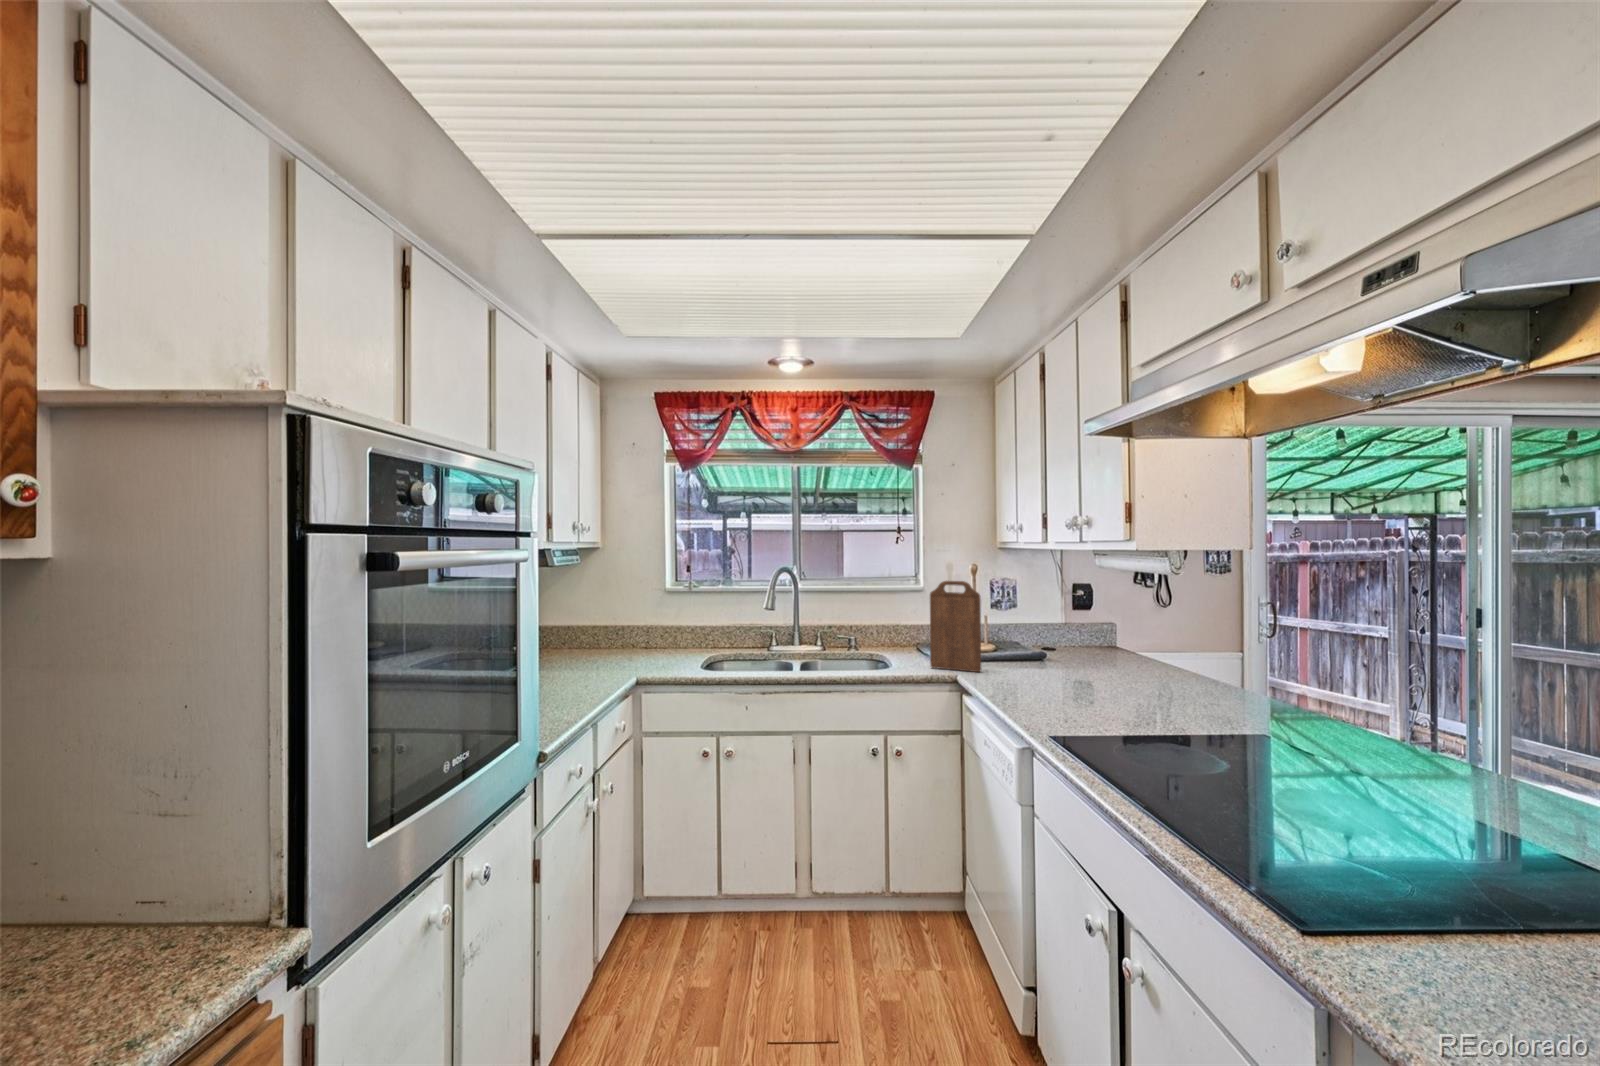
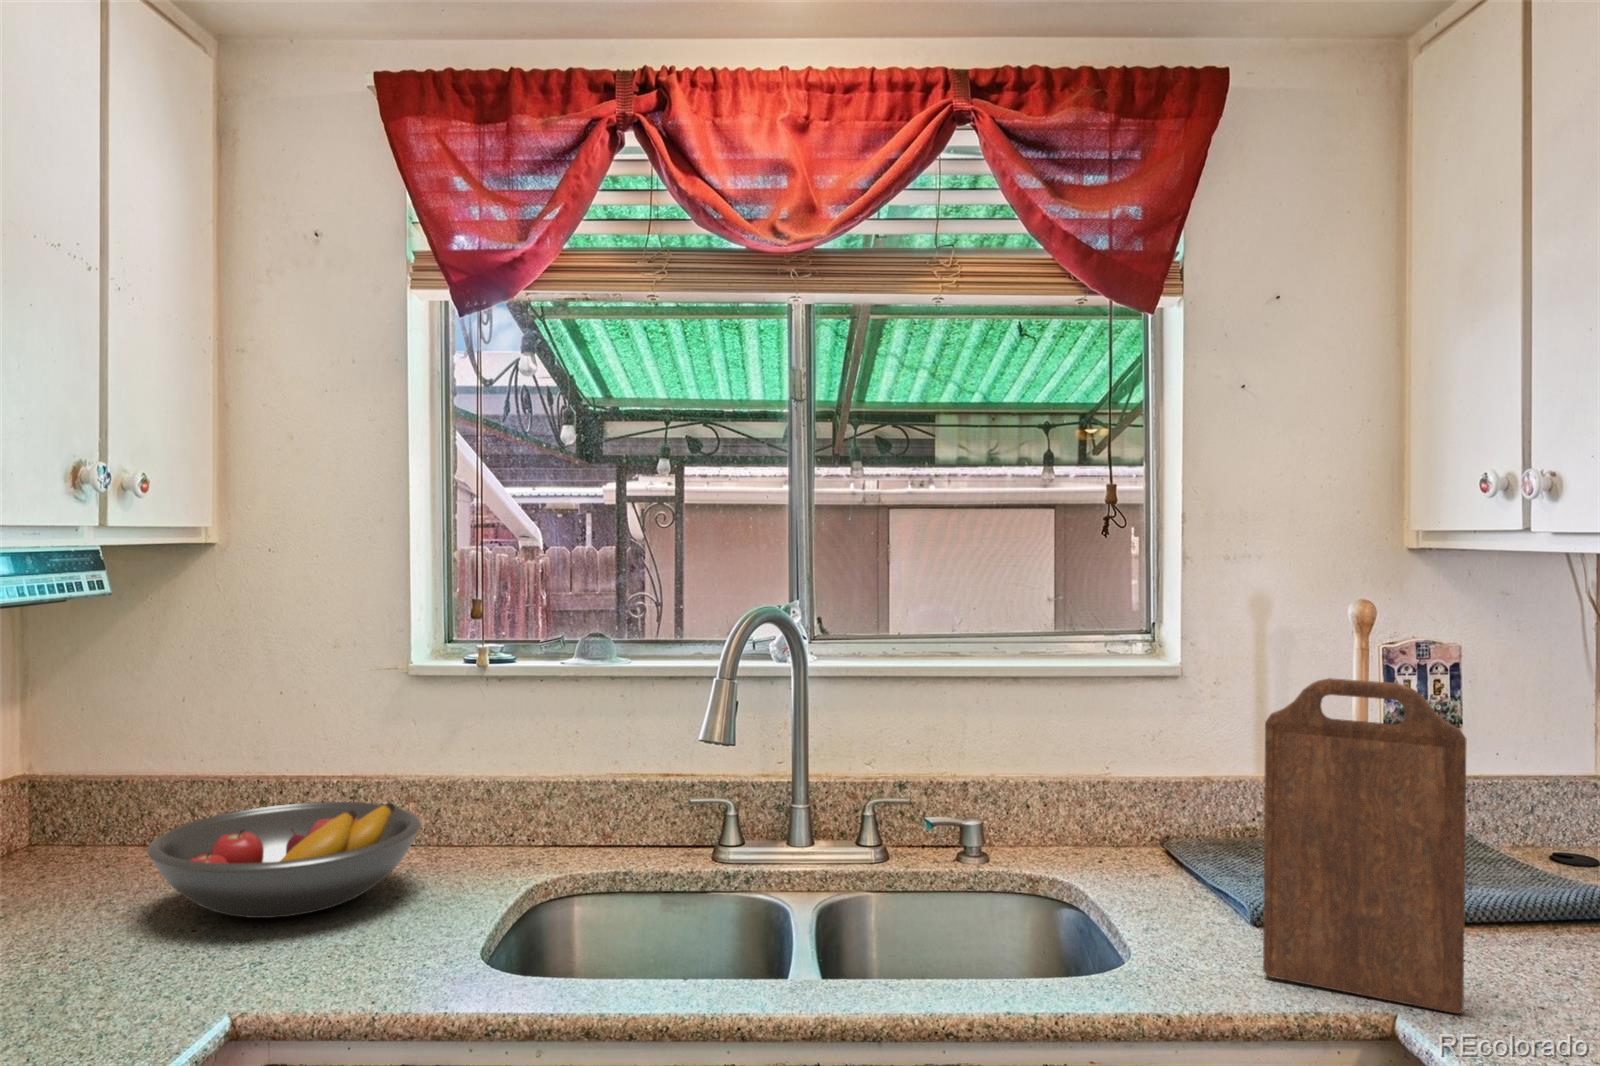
fruit bowl: none [594,630,675,662] -> present [147,802,421,918]

